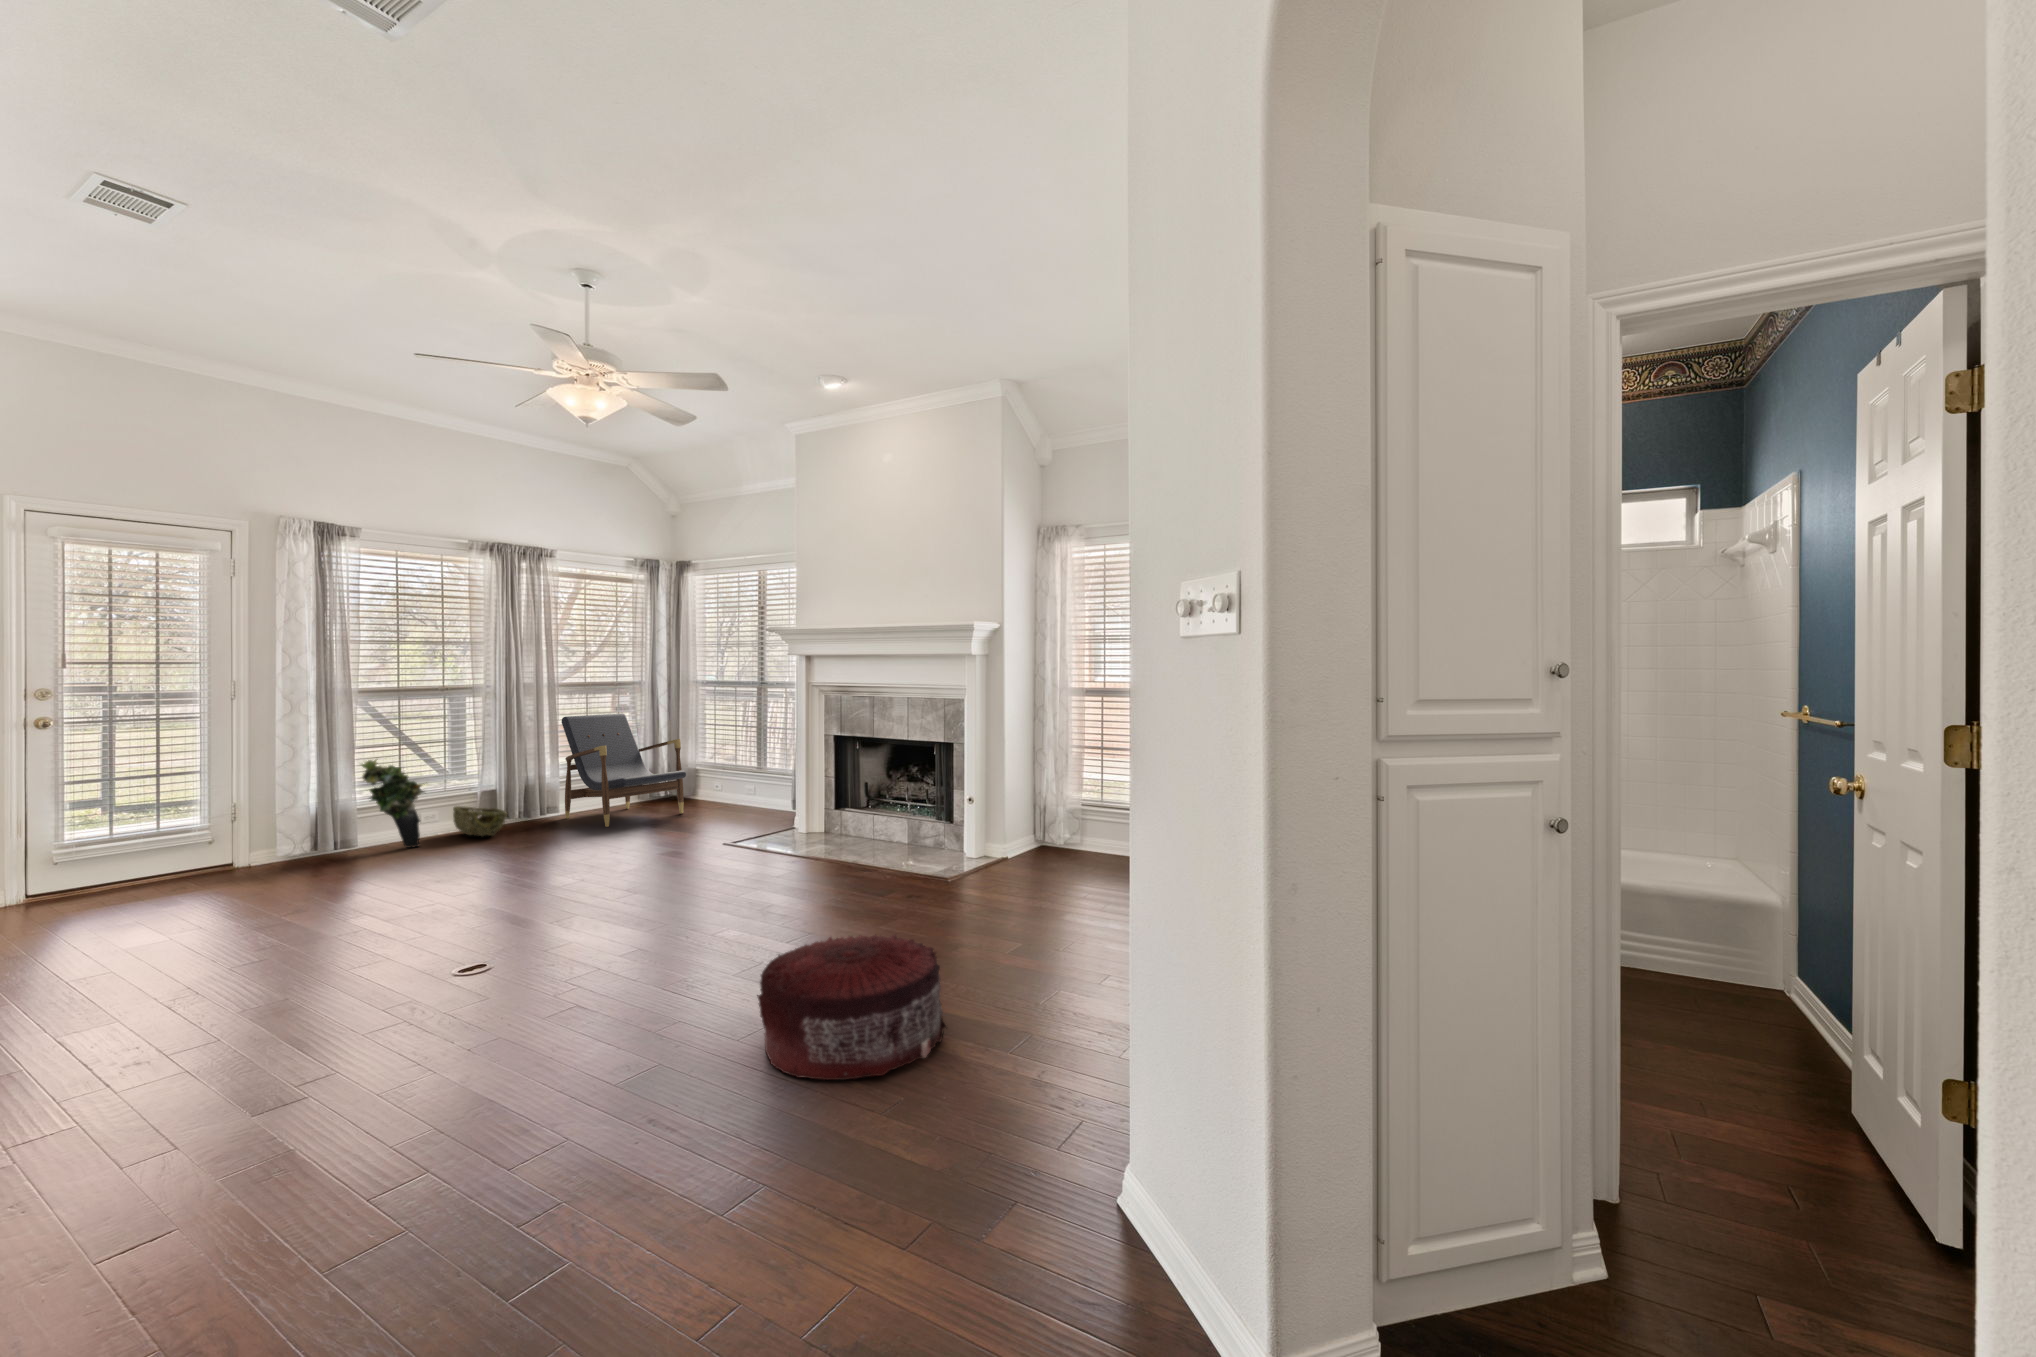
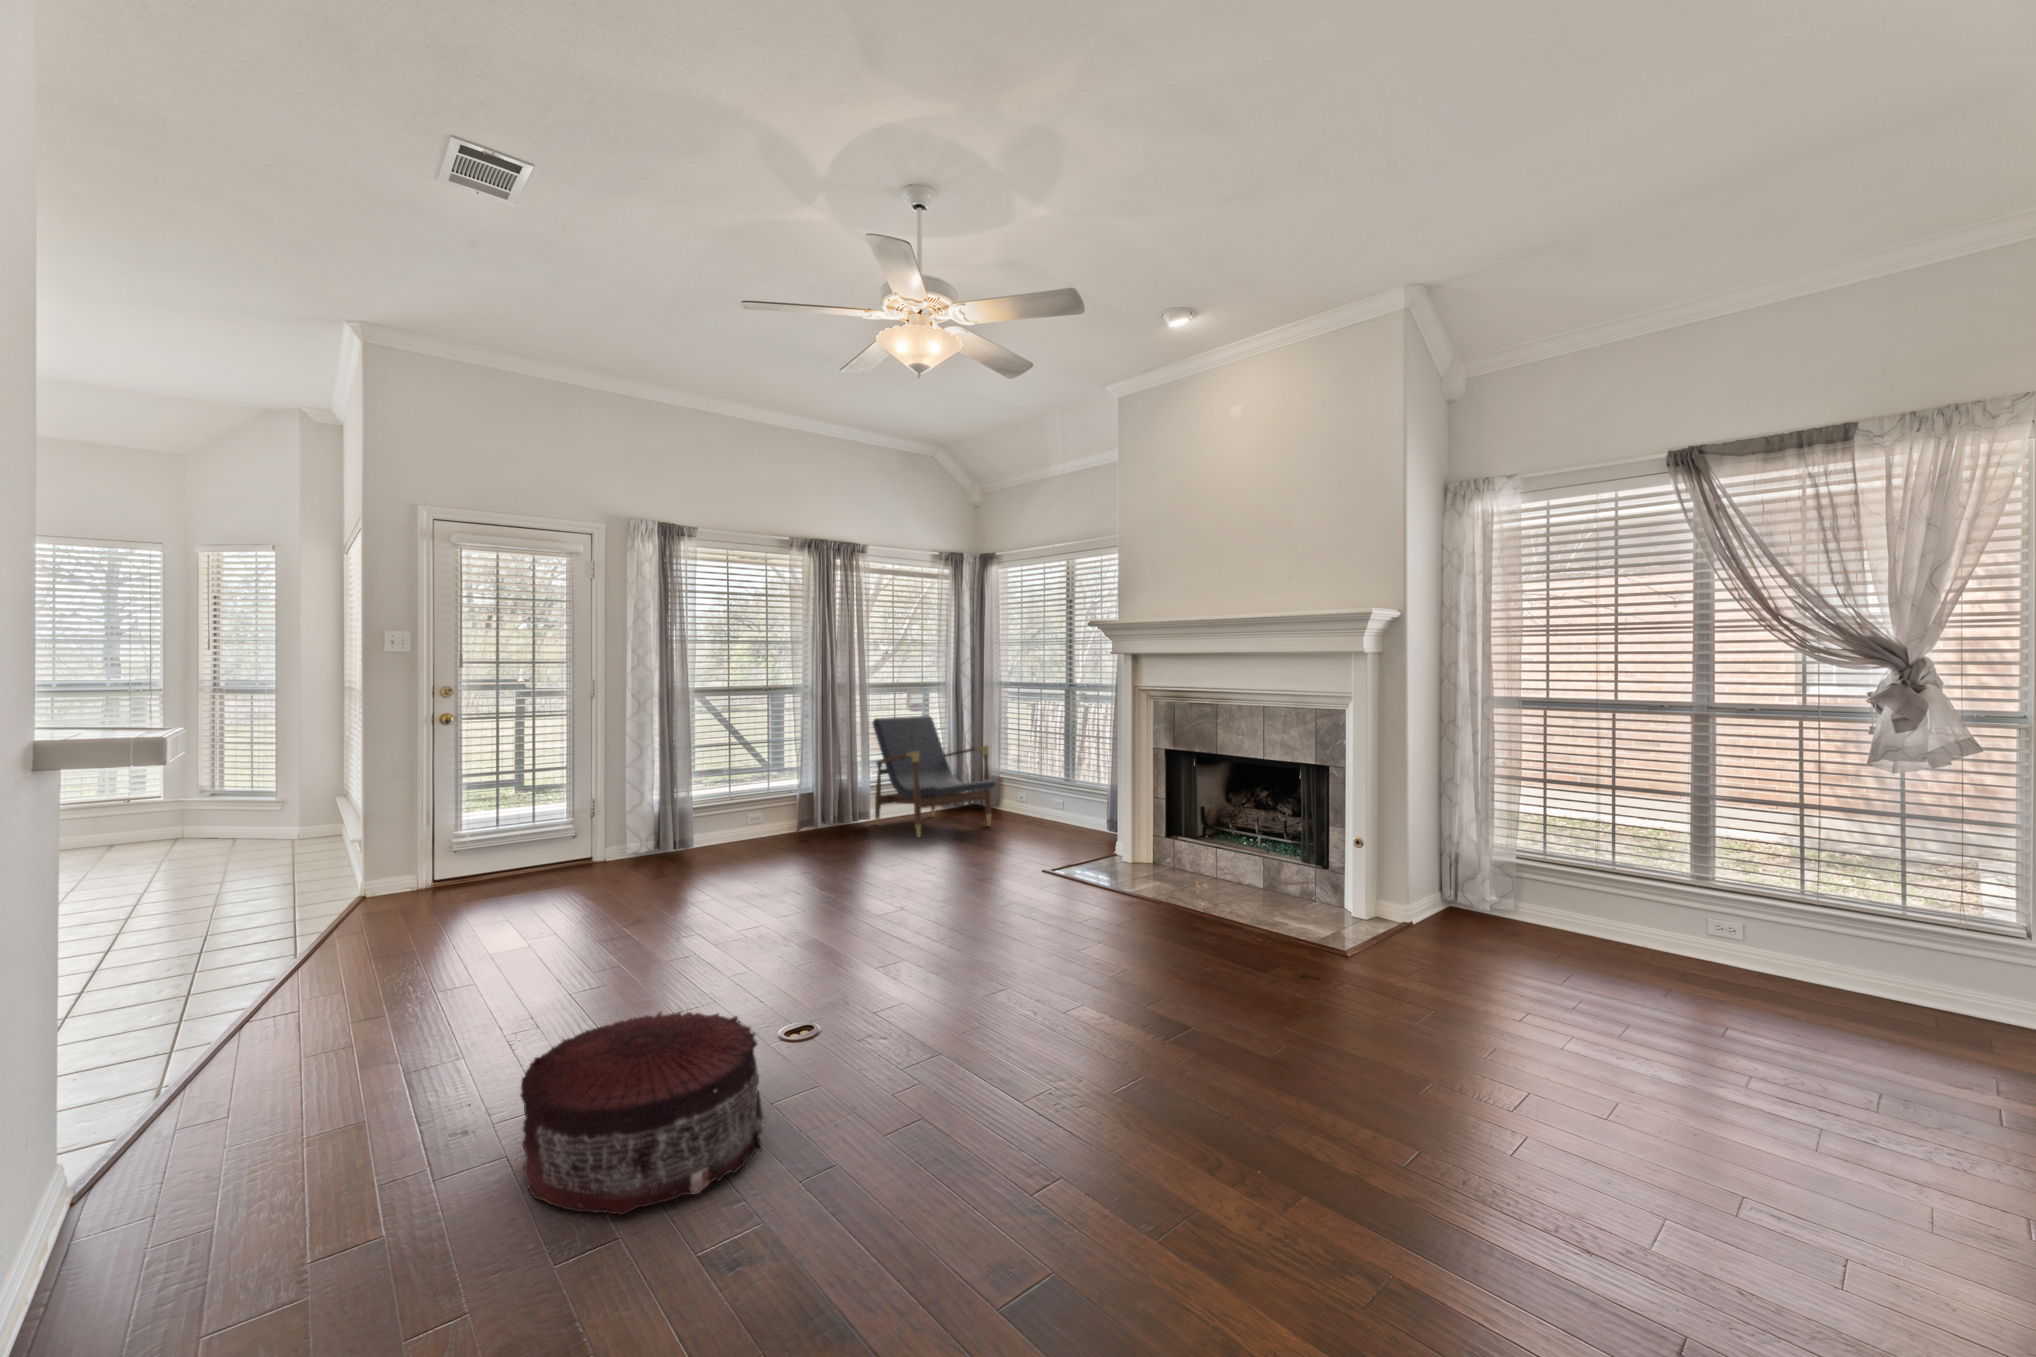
potted plant: present [361,759,424,848] -> none [696,758,756,850]
woven basket: present [453,806,507,836] -> none [775,808,826,842]
pouf: present [758,934,947,1080] -> present [520,1012,764,1215]

